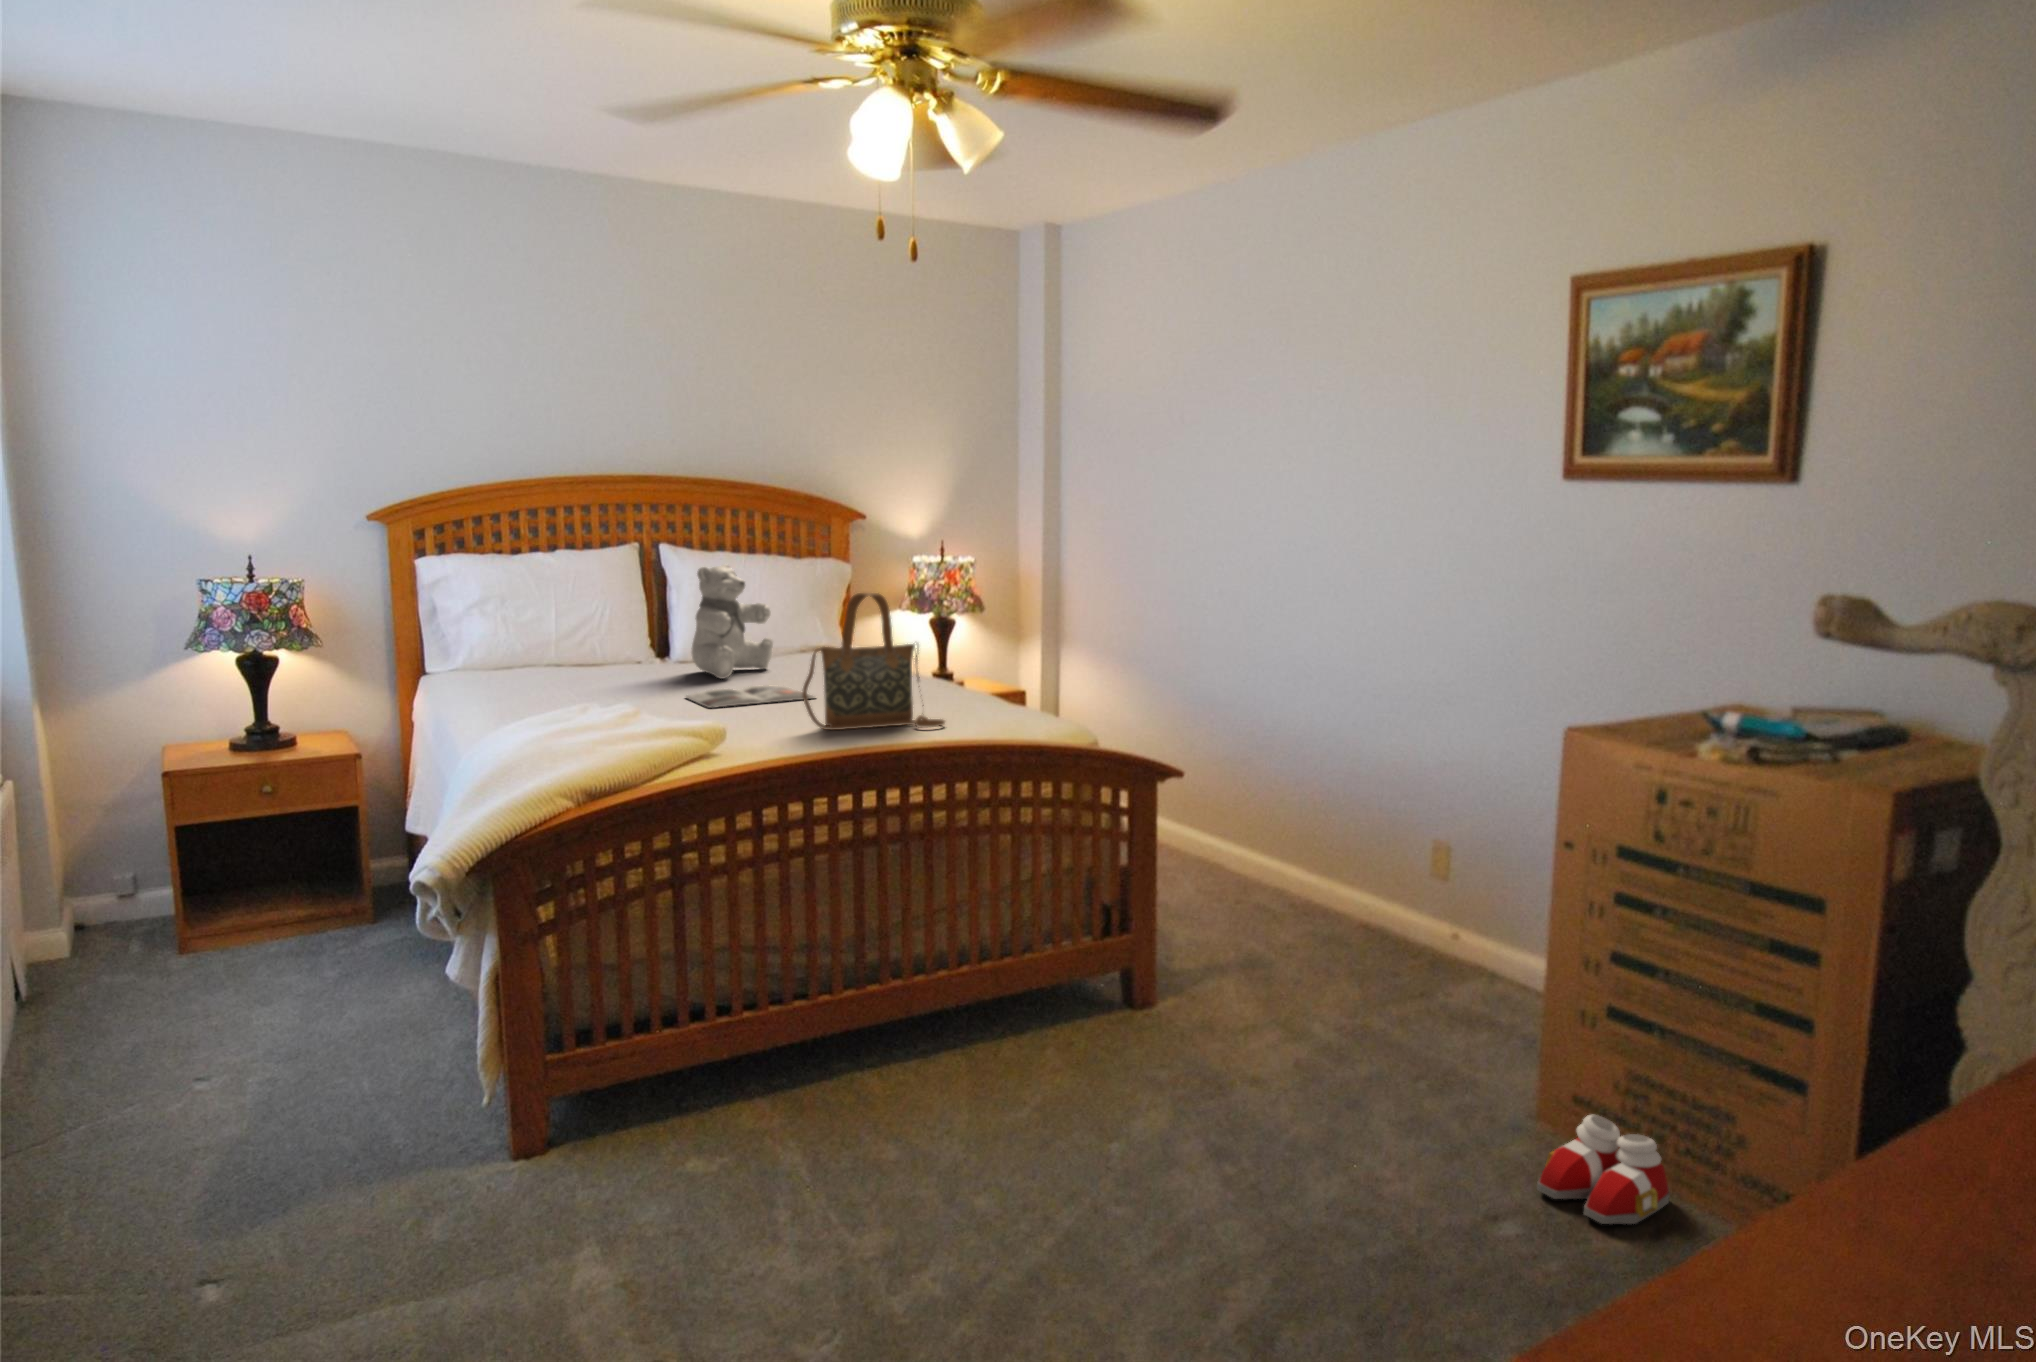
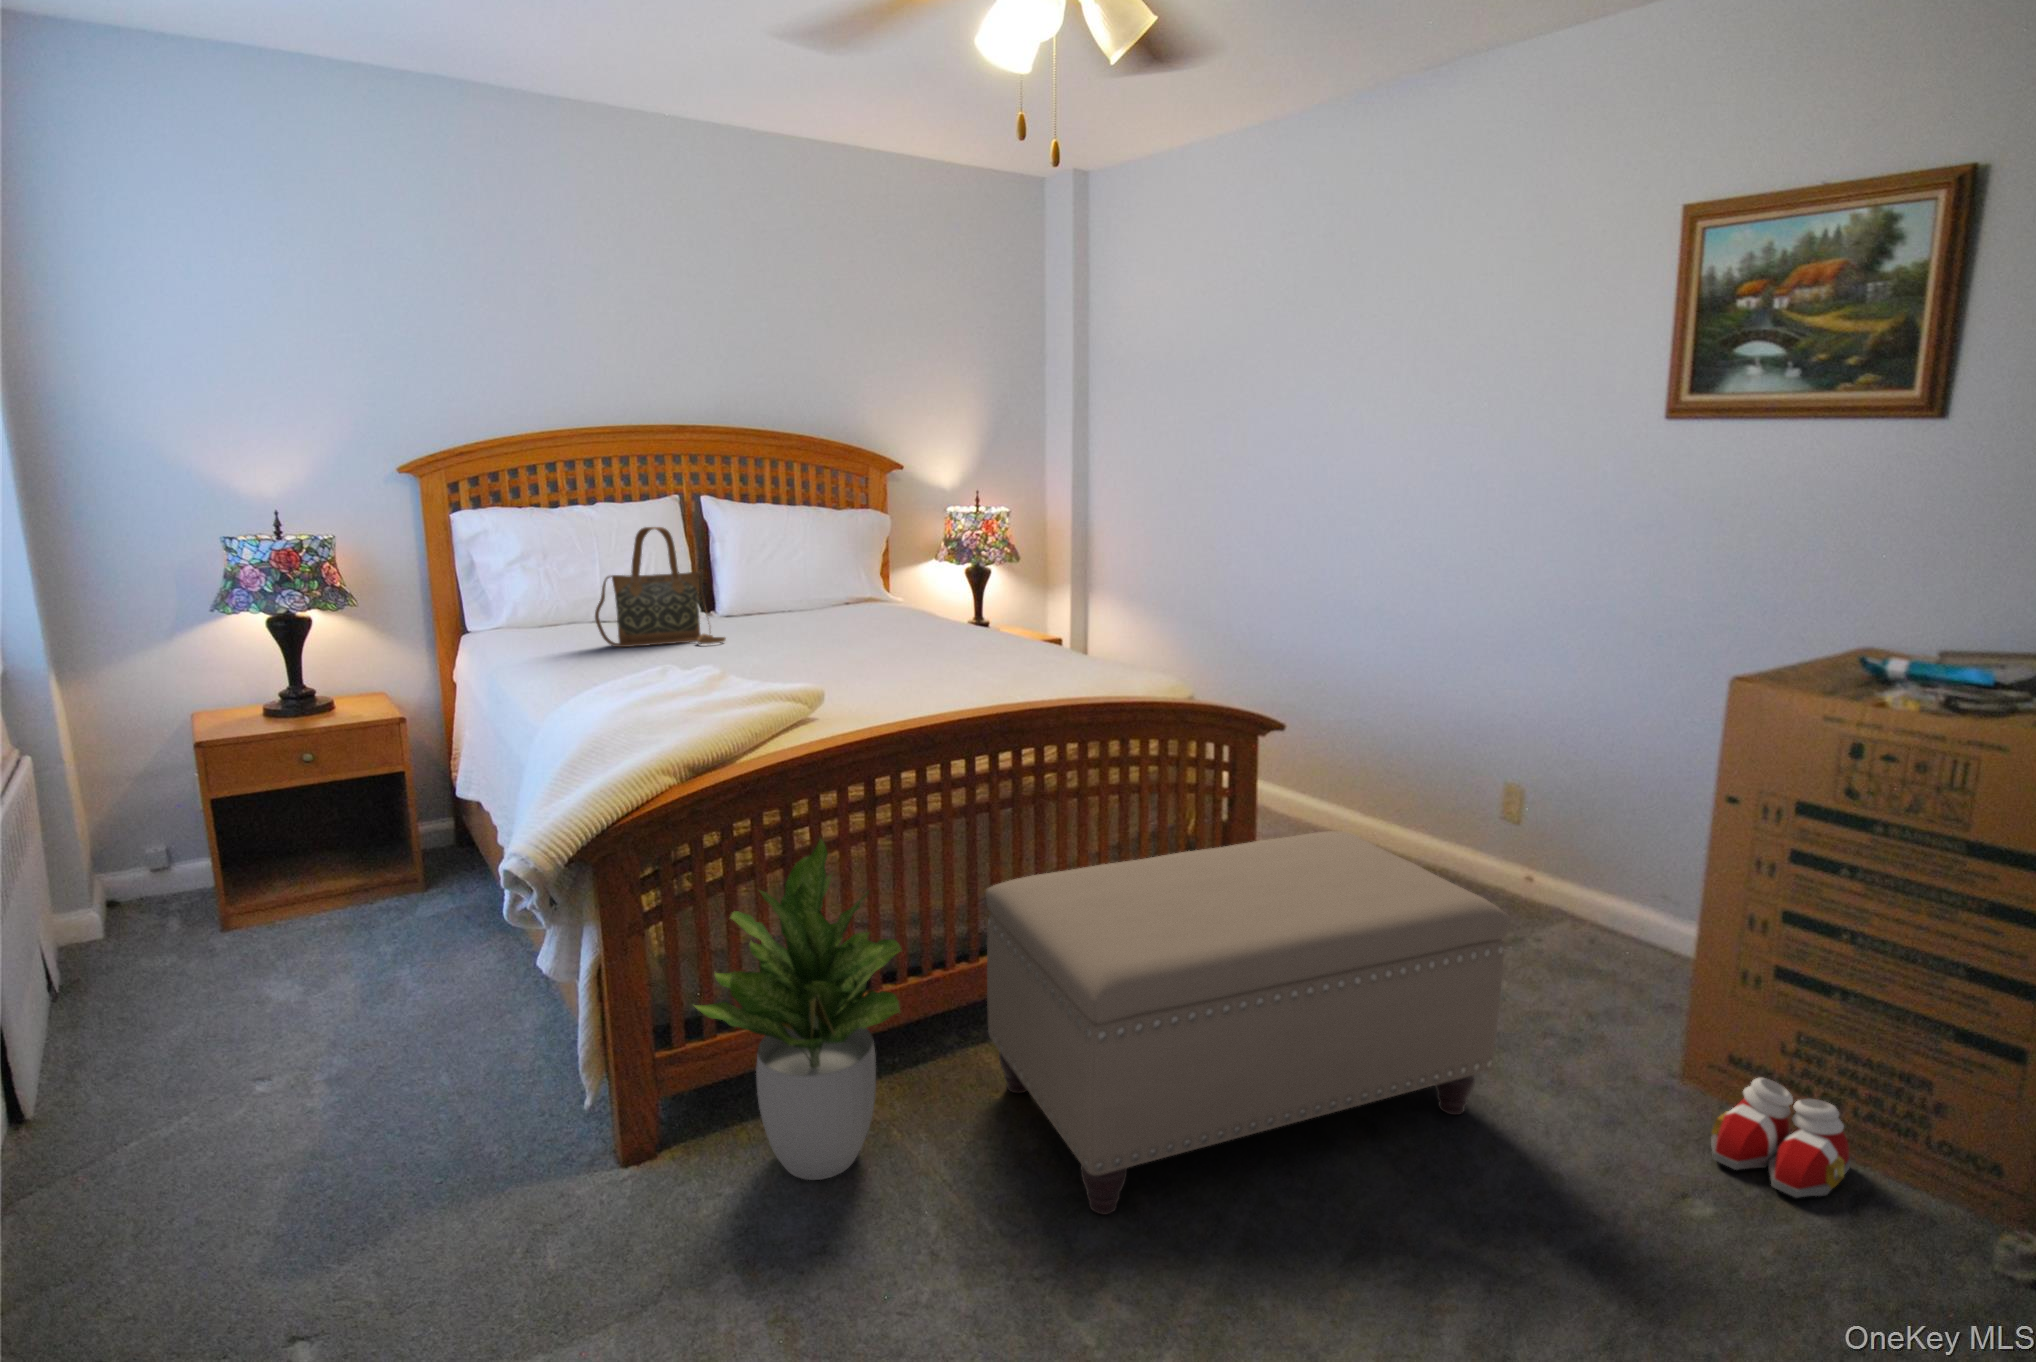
teddy bear: present [691,564,773,678] -> none [744,515,826,634]
handbag: present [802,593,945,730] -> present [595,527,726,647]
magazine: present [686,685,814,708] -> none [750,641,889,666]
potted plant: none [573,858,770,1177] -> present [695,839,902,1180]
ottoman: none [862,874,1348,1214] -> present [986,831,1511,1215]

